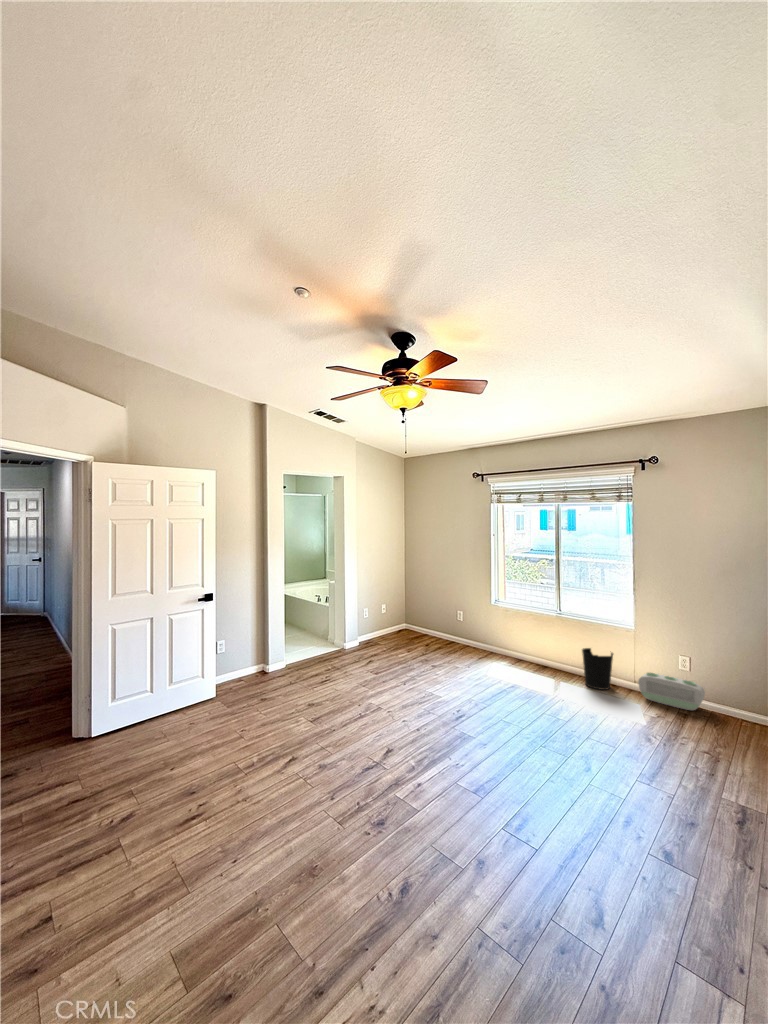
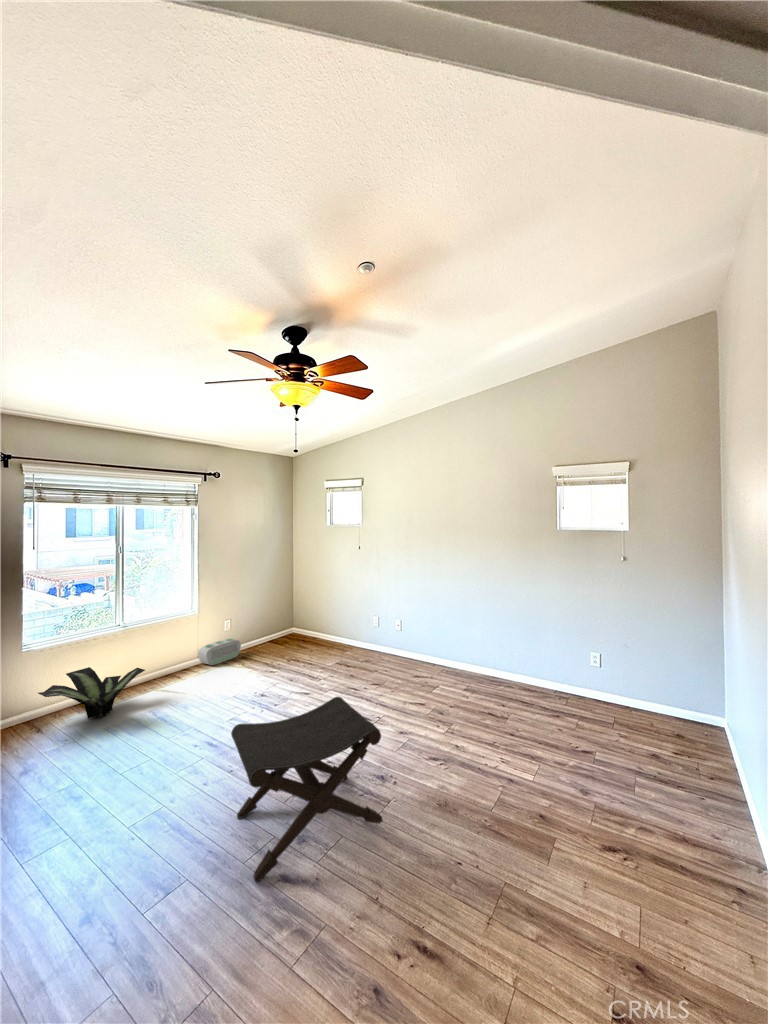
potted plant: none [472,633,546,674] -> present [38,667,145,719]
wastebasket: present [582,648,613,690] -> none [158,643,188,682]
footstool: none [296,673,399,810] -> present [231,697,383,882]

